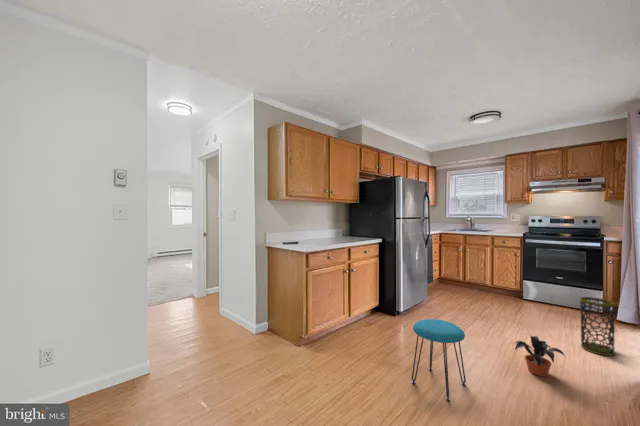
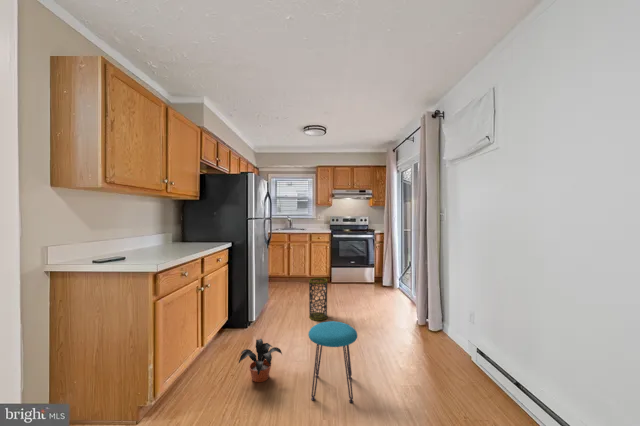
trash can: present [580,297,615,356] -> present [309,278,328,321]
potted plant: present [515,336,564,377] -> present [239,339,282,382]

